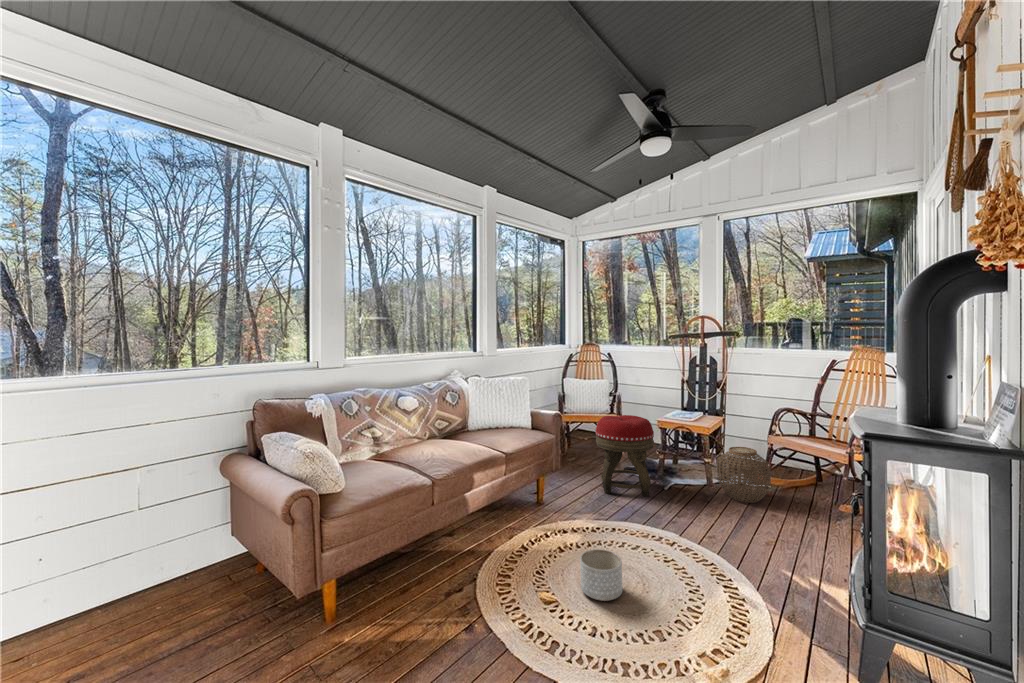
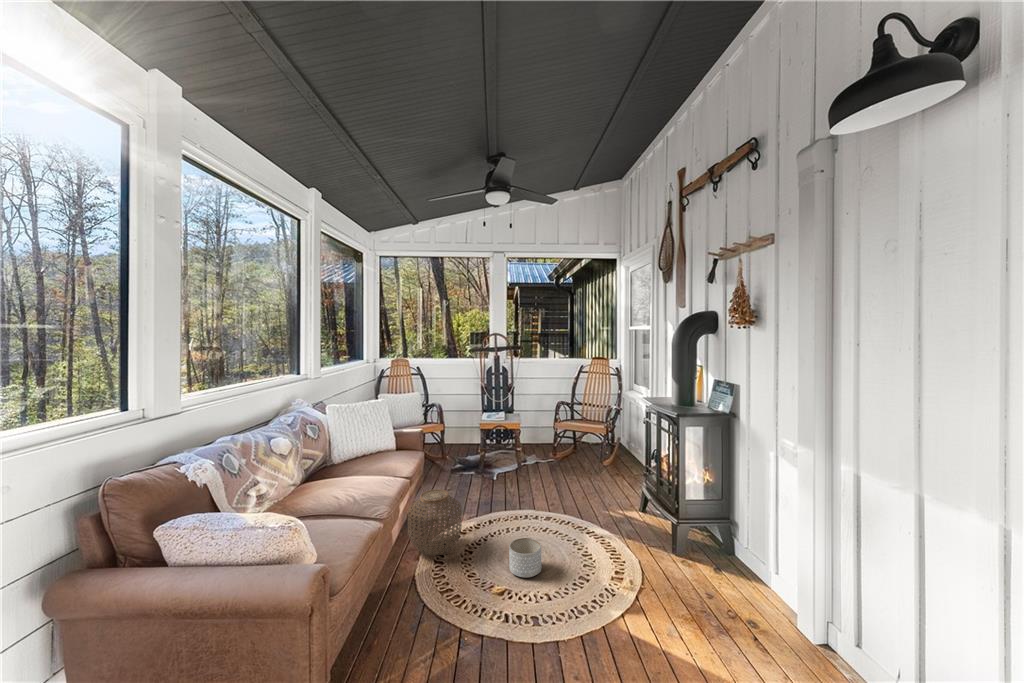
footstool: present [596,415,654,496] -> none [442,423,491,495]
woven basket: present [717,447,771,503] -> present [408,489,462,556]

